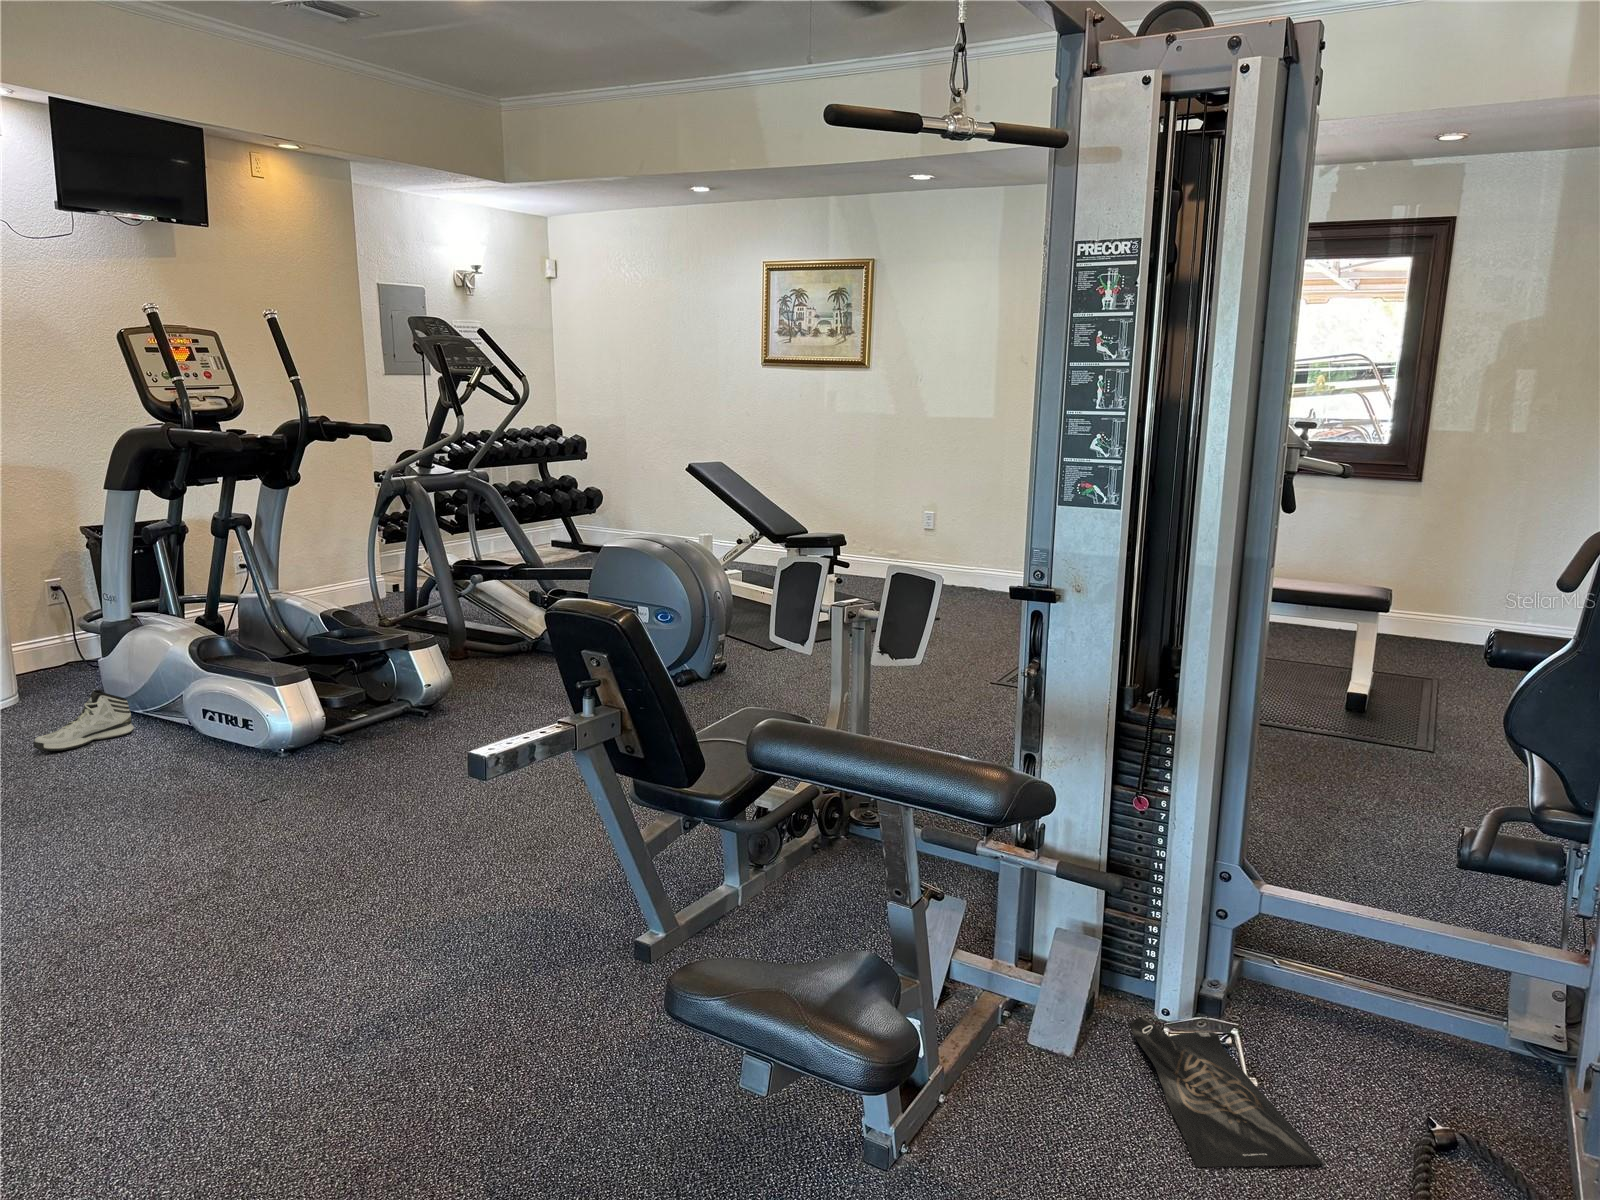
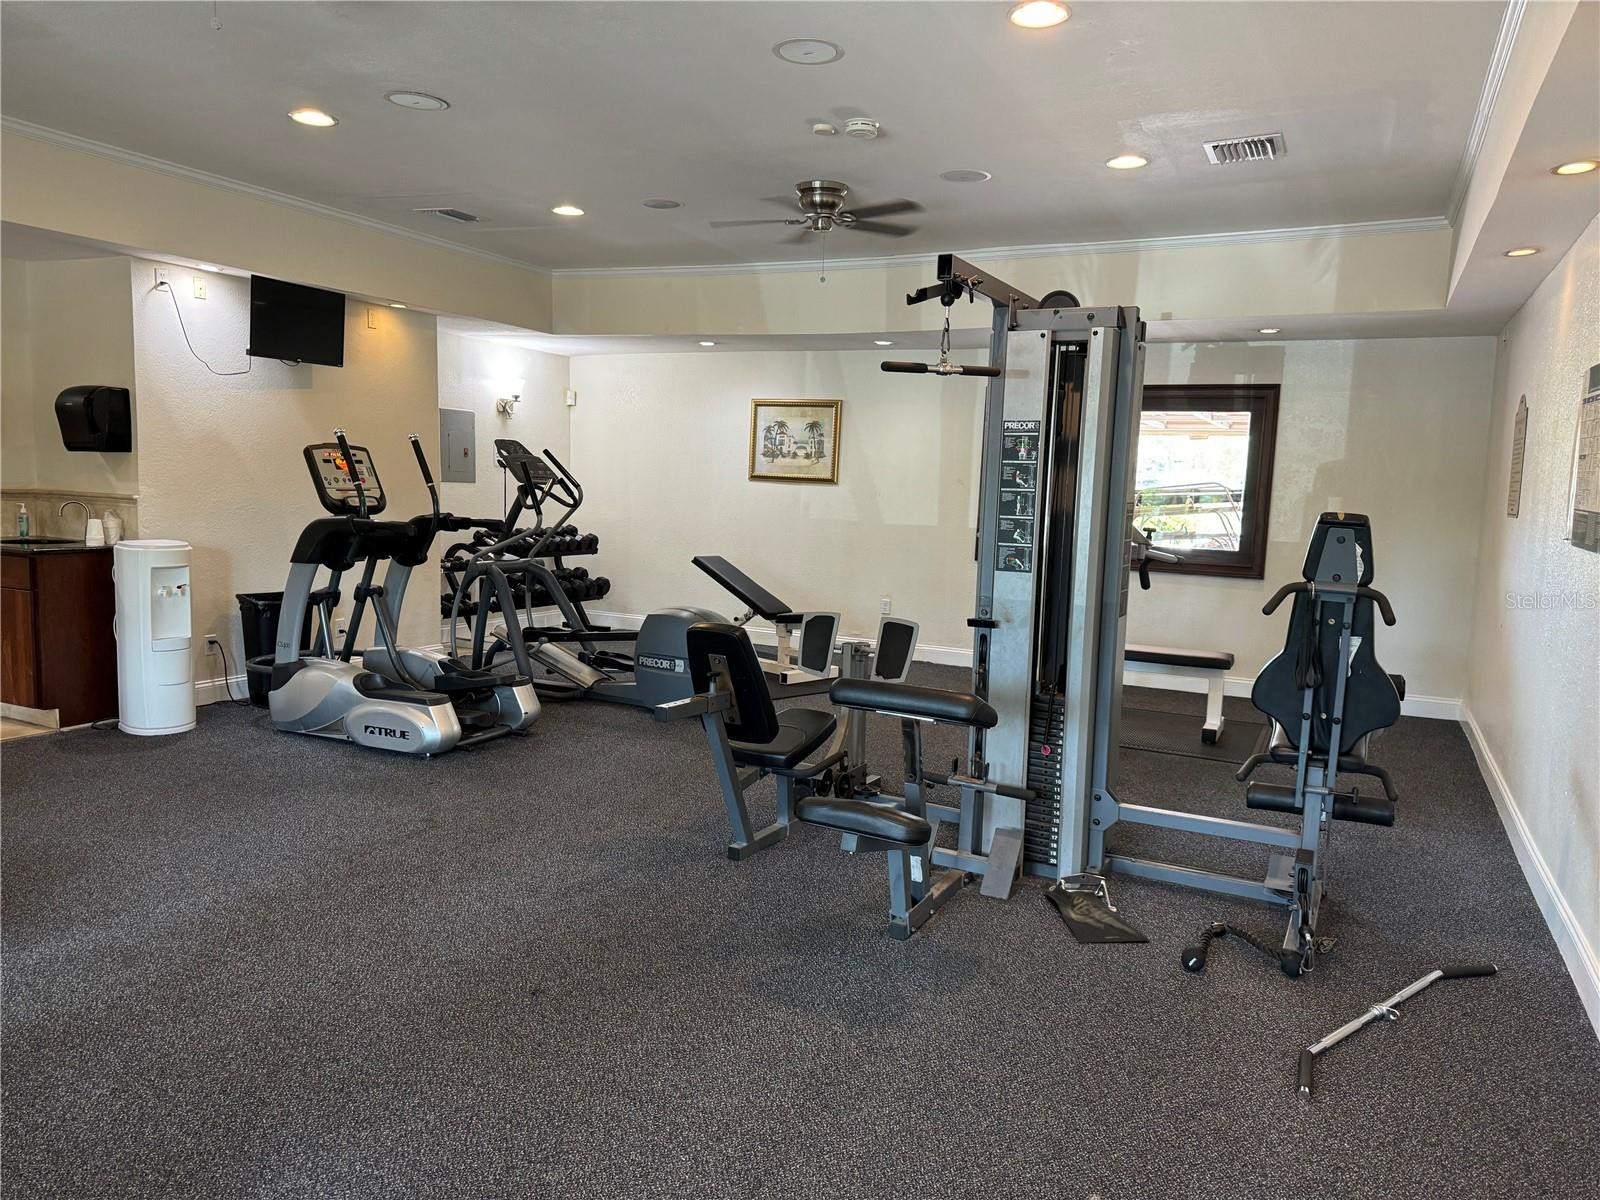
sneaker: present [33,690,134,751] -> none [232,712,299,756]

